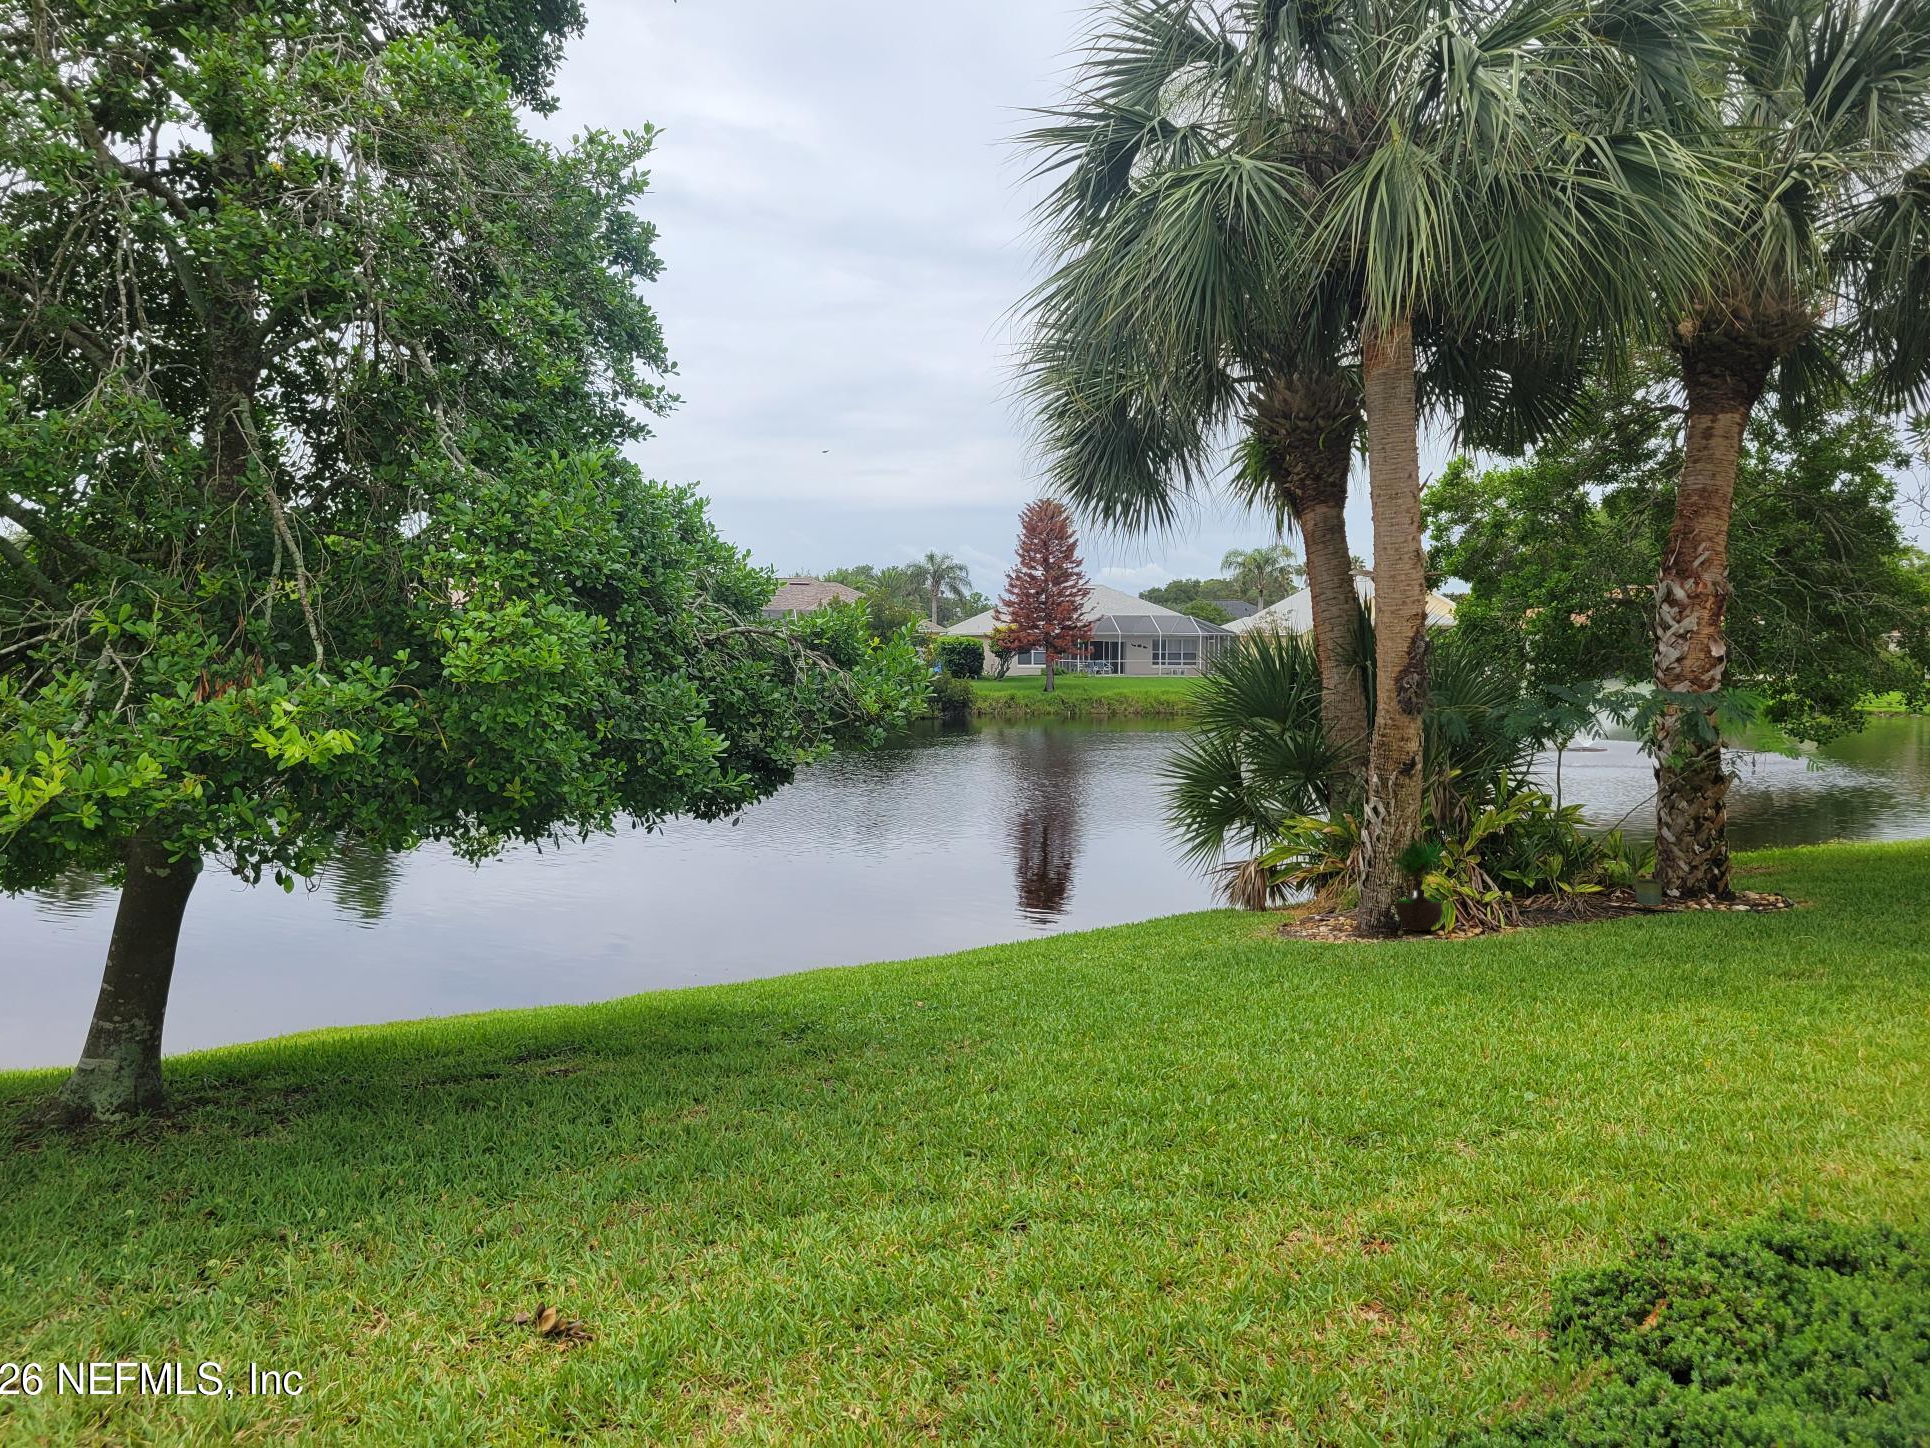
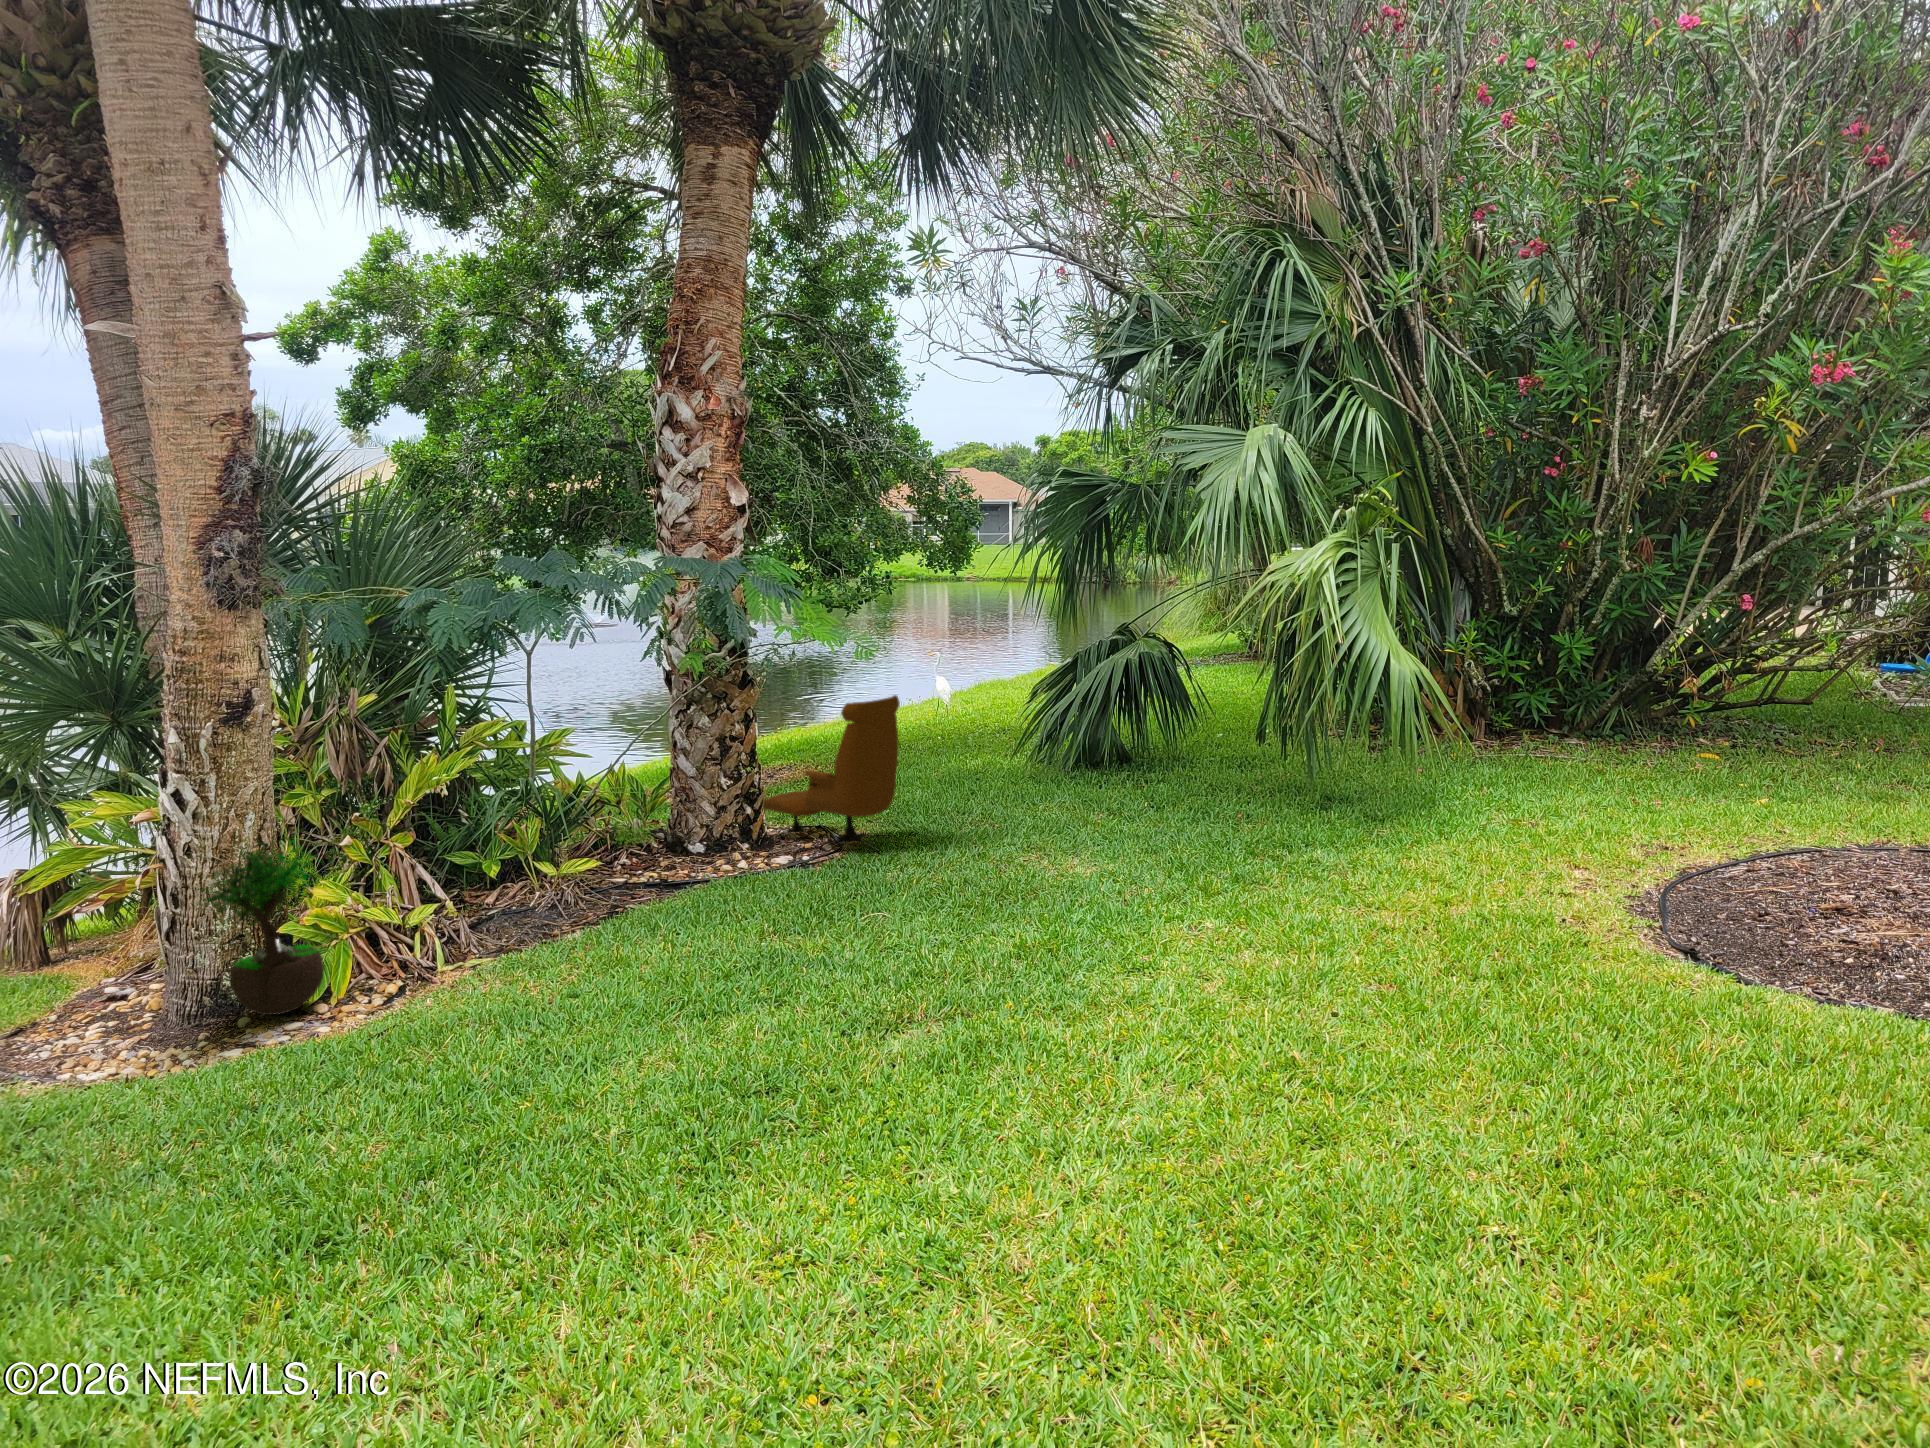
lounge chair: none [1731,796,1854,914] -> present [763,695,900,857]
basket: present [1634,855,1662,906] -> none [642,796,682,871]

